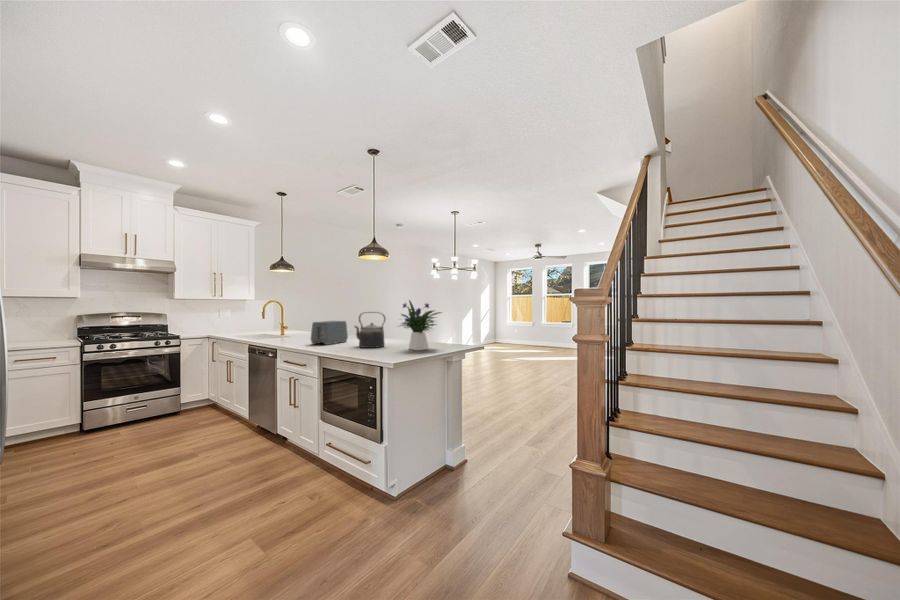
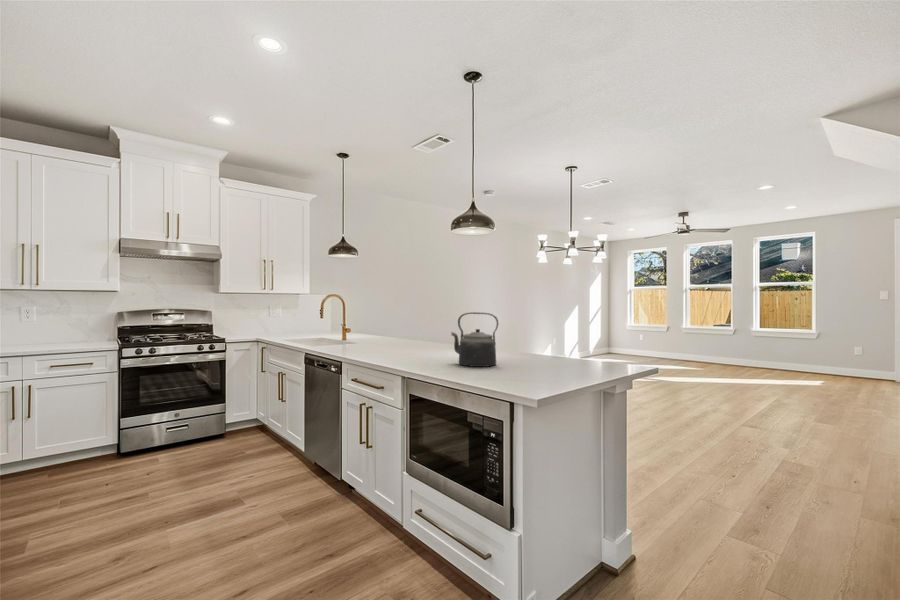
flower arrangement: present [401,300,441,350] -> none [520,294,599,375]
toaster: present [311,321,348,345] -> none [388,324,437,359]

